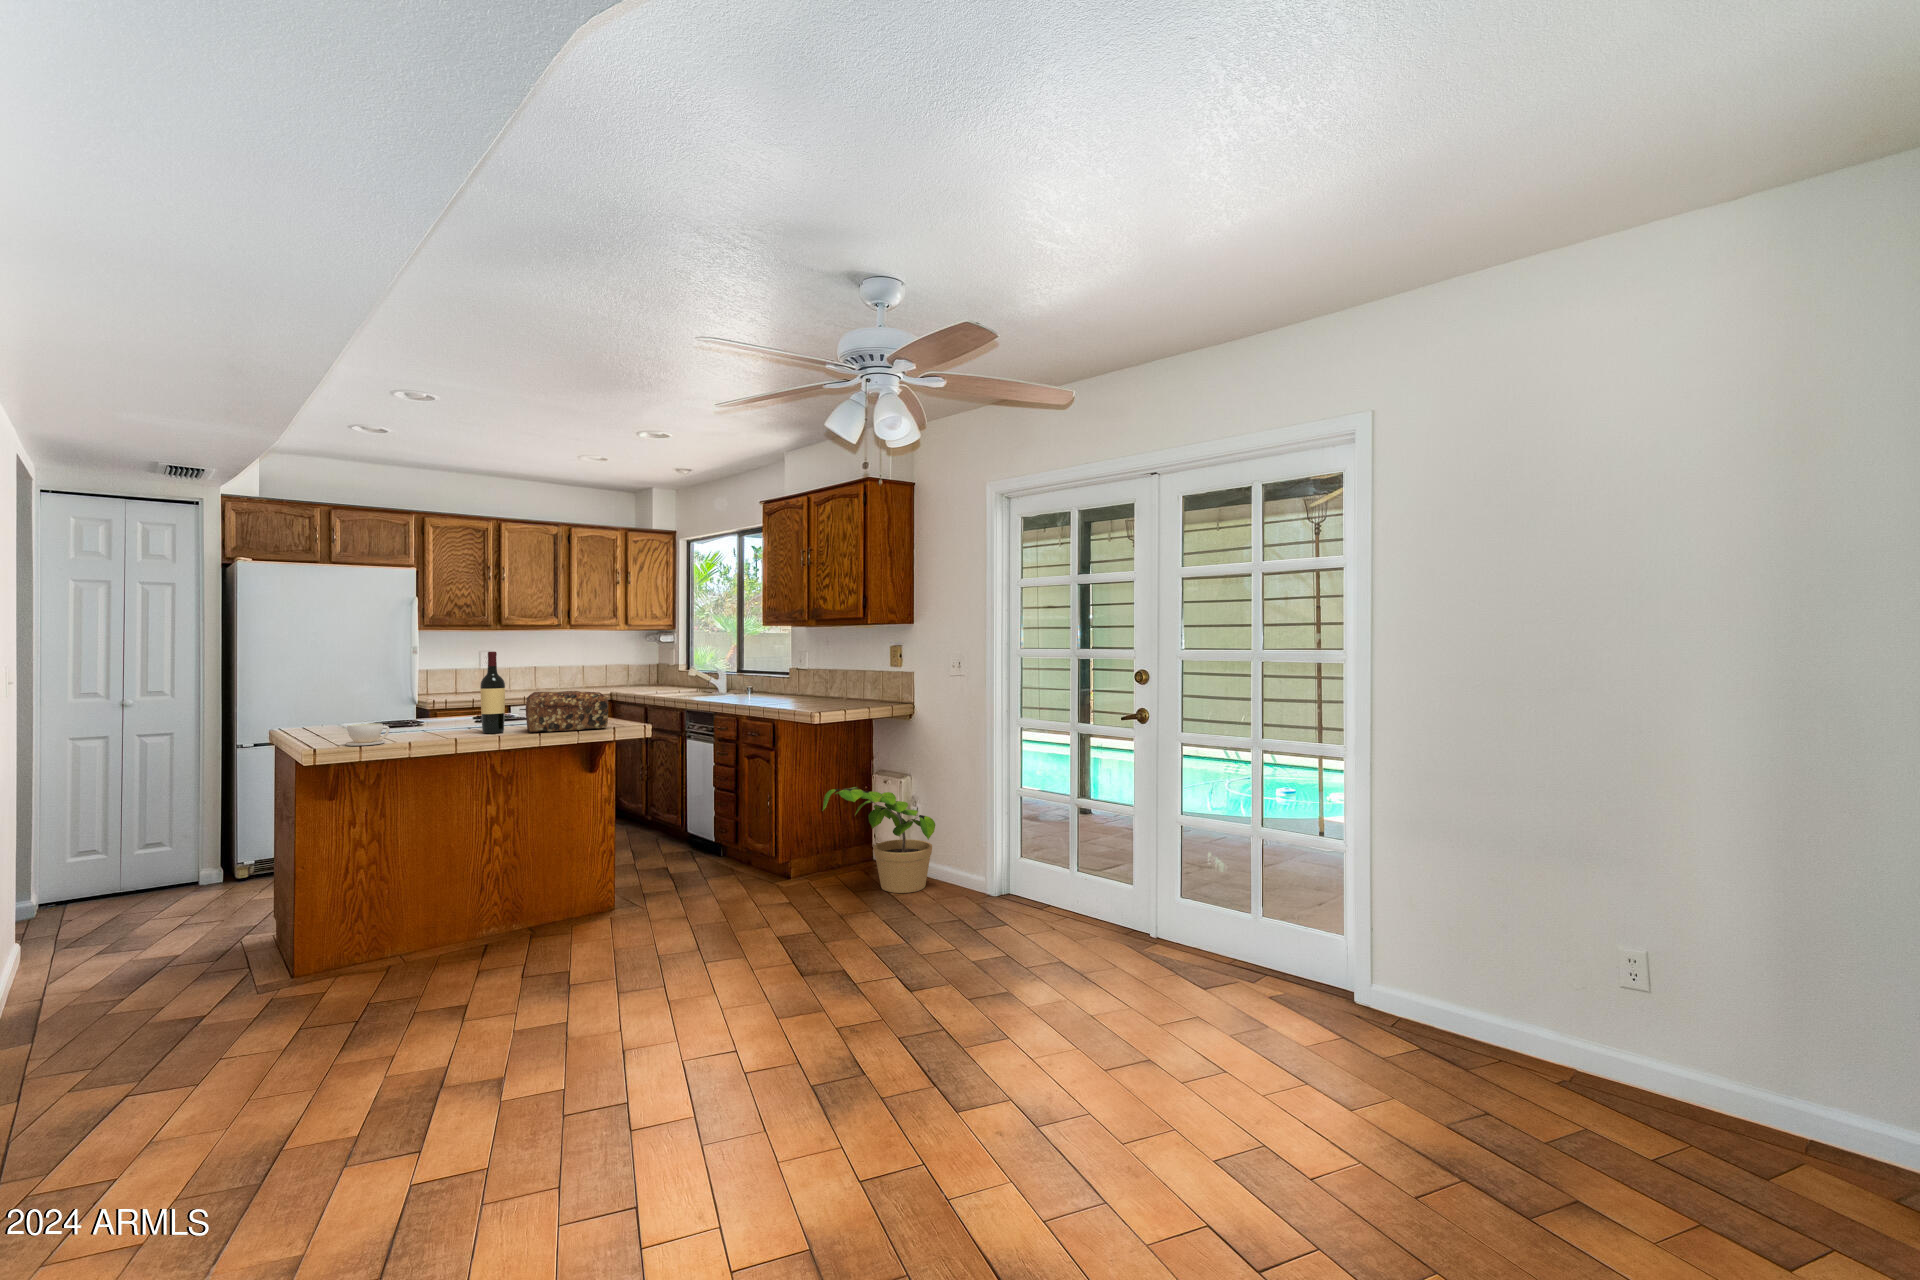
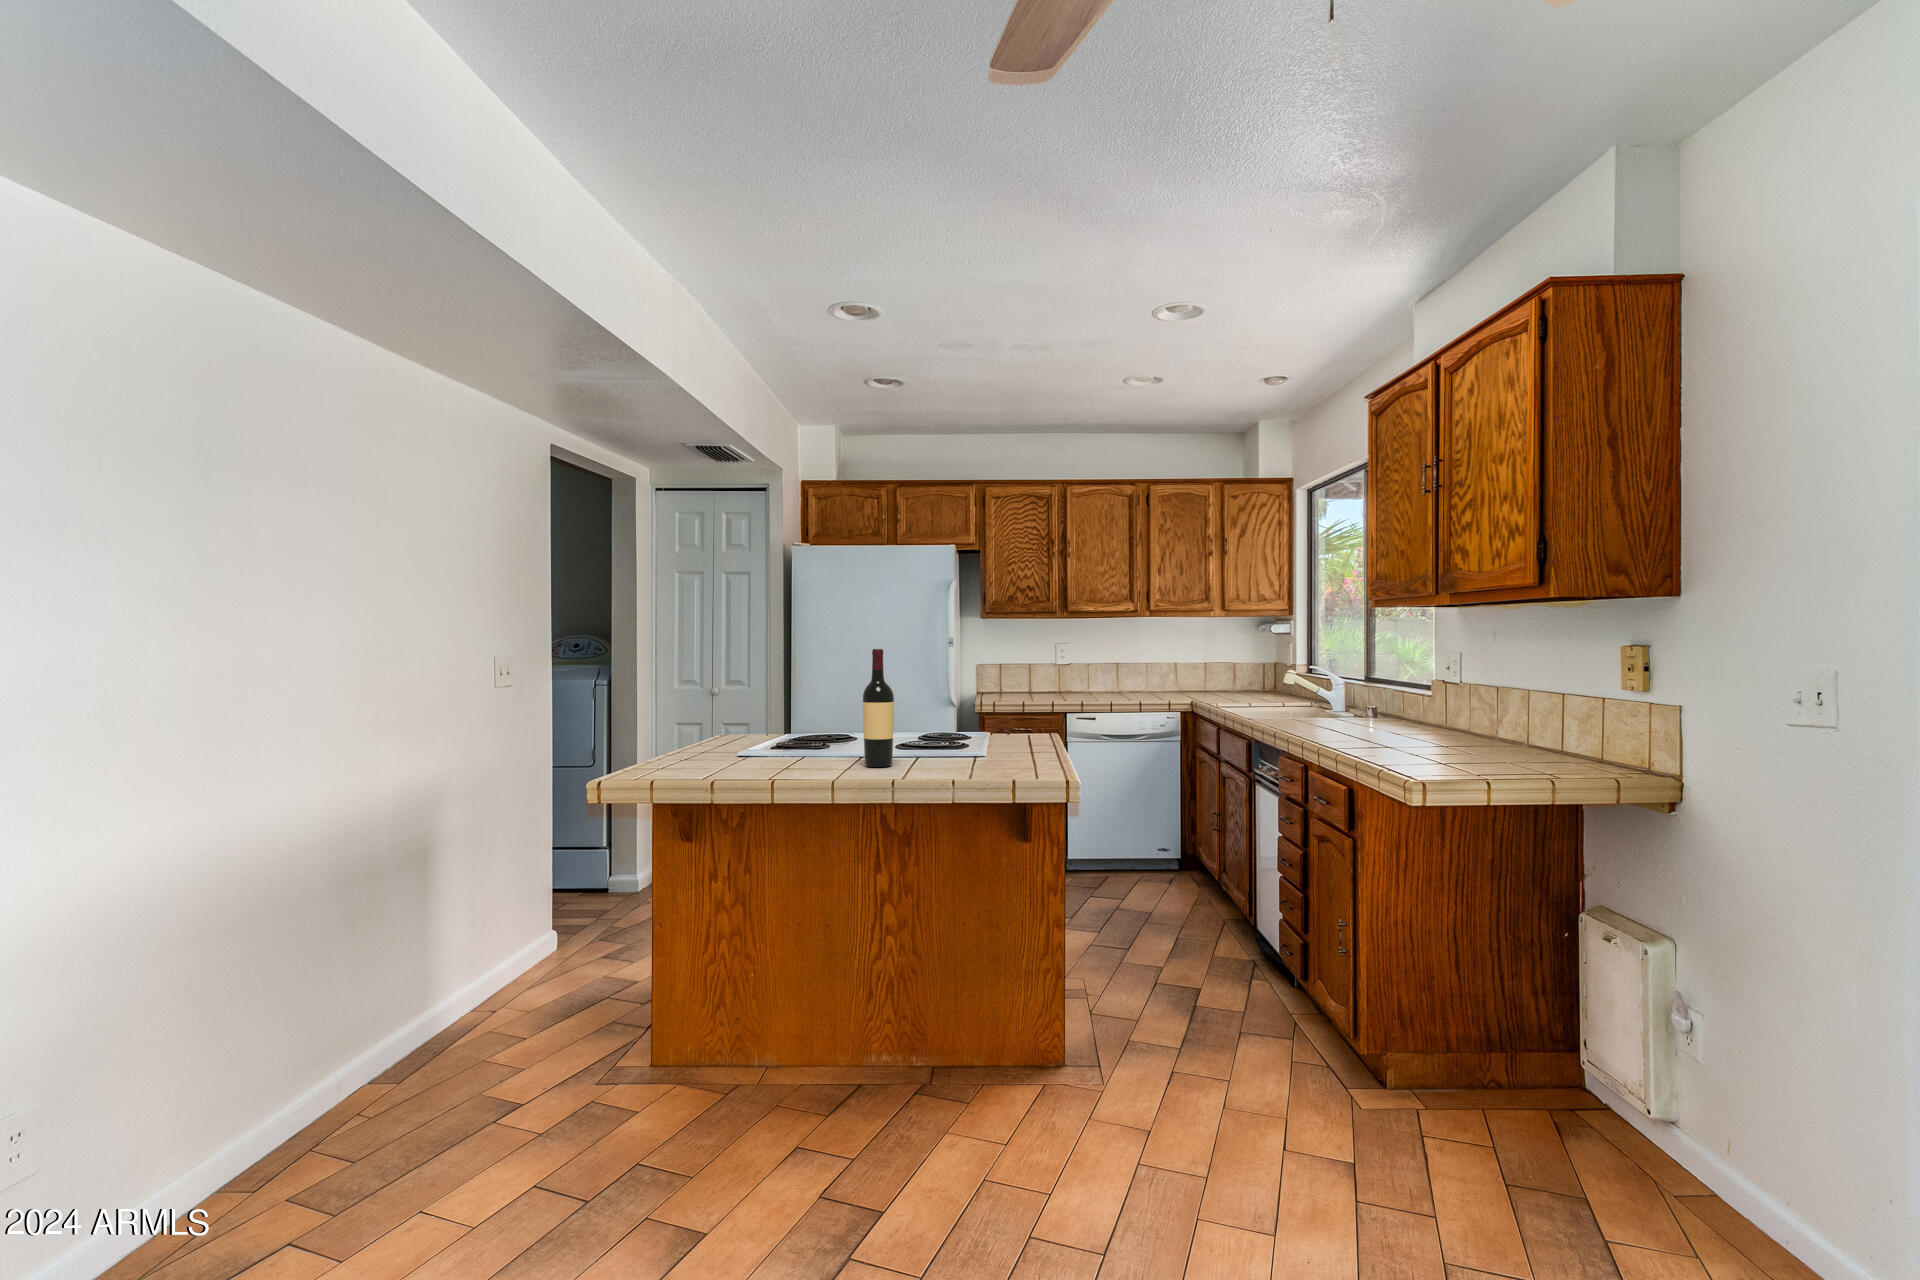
bread loaf: present [526,691,608,732] -> none [906,710,1028,774]
coffee cup: present [346,723,390,746] -> none [696,742,744,772]
potted plant: present [822,787,935,893] -> none [1417,938,1712,1208]

